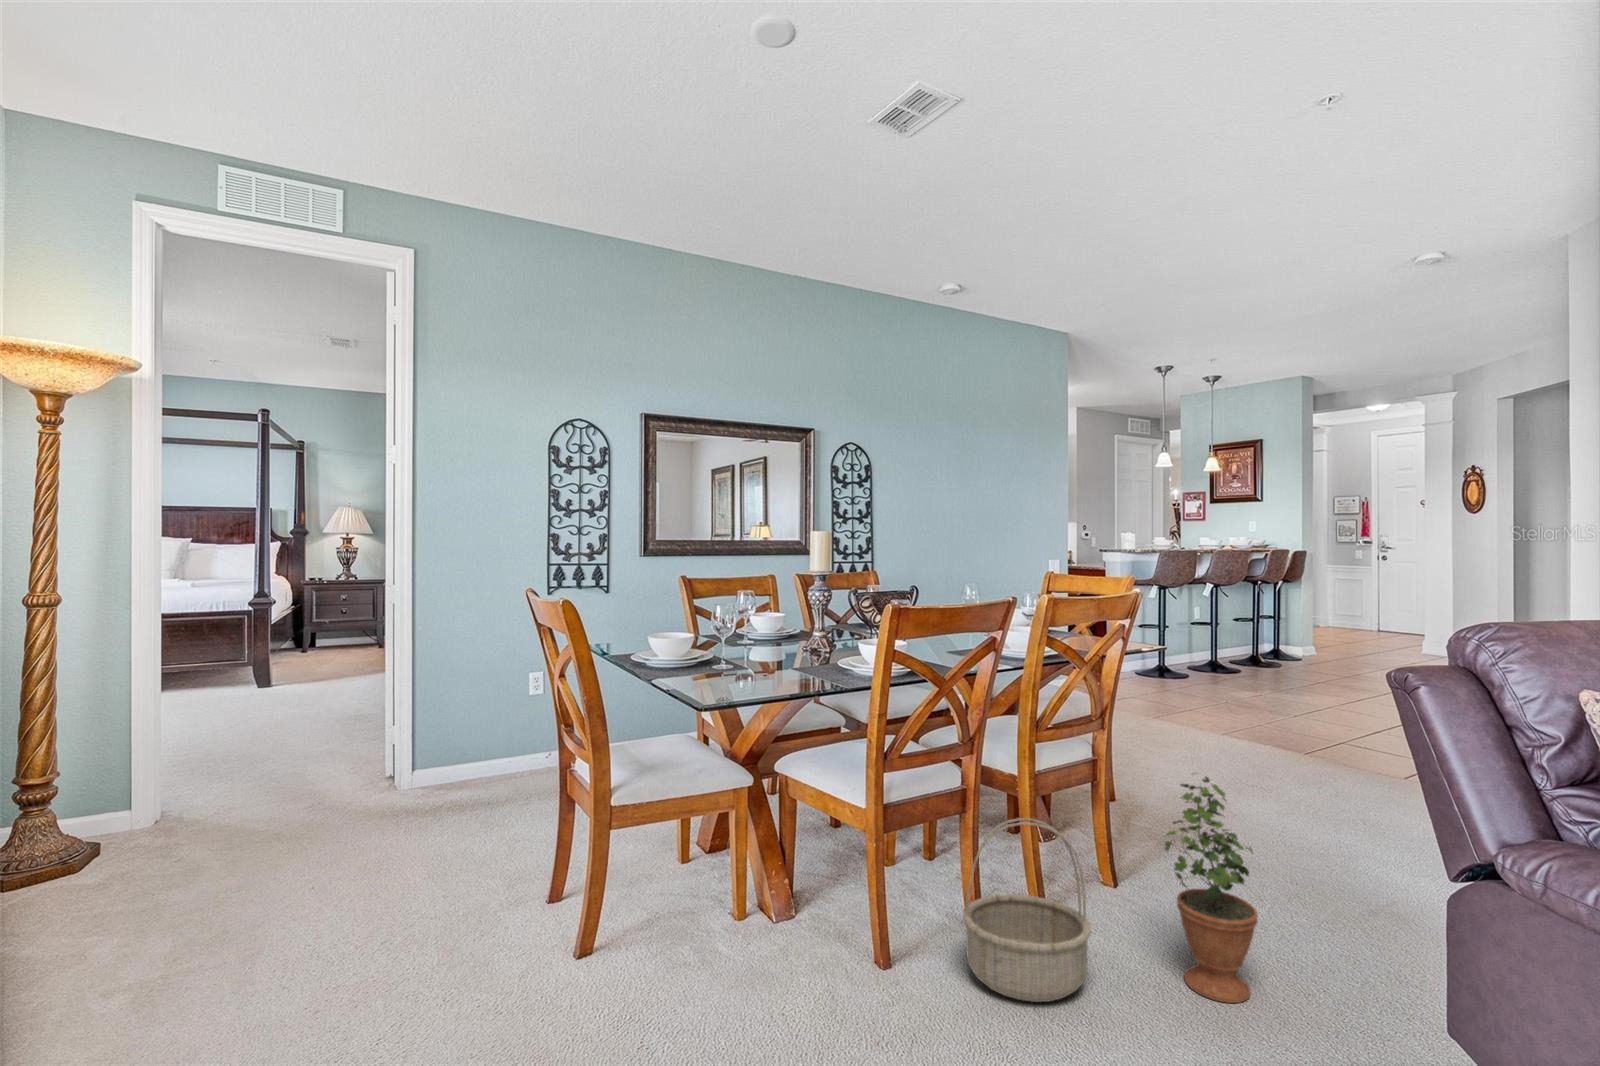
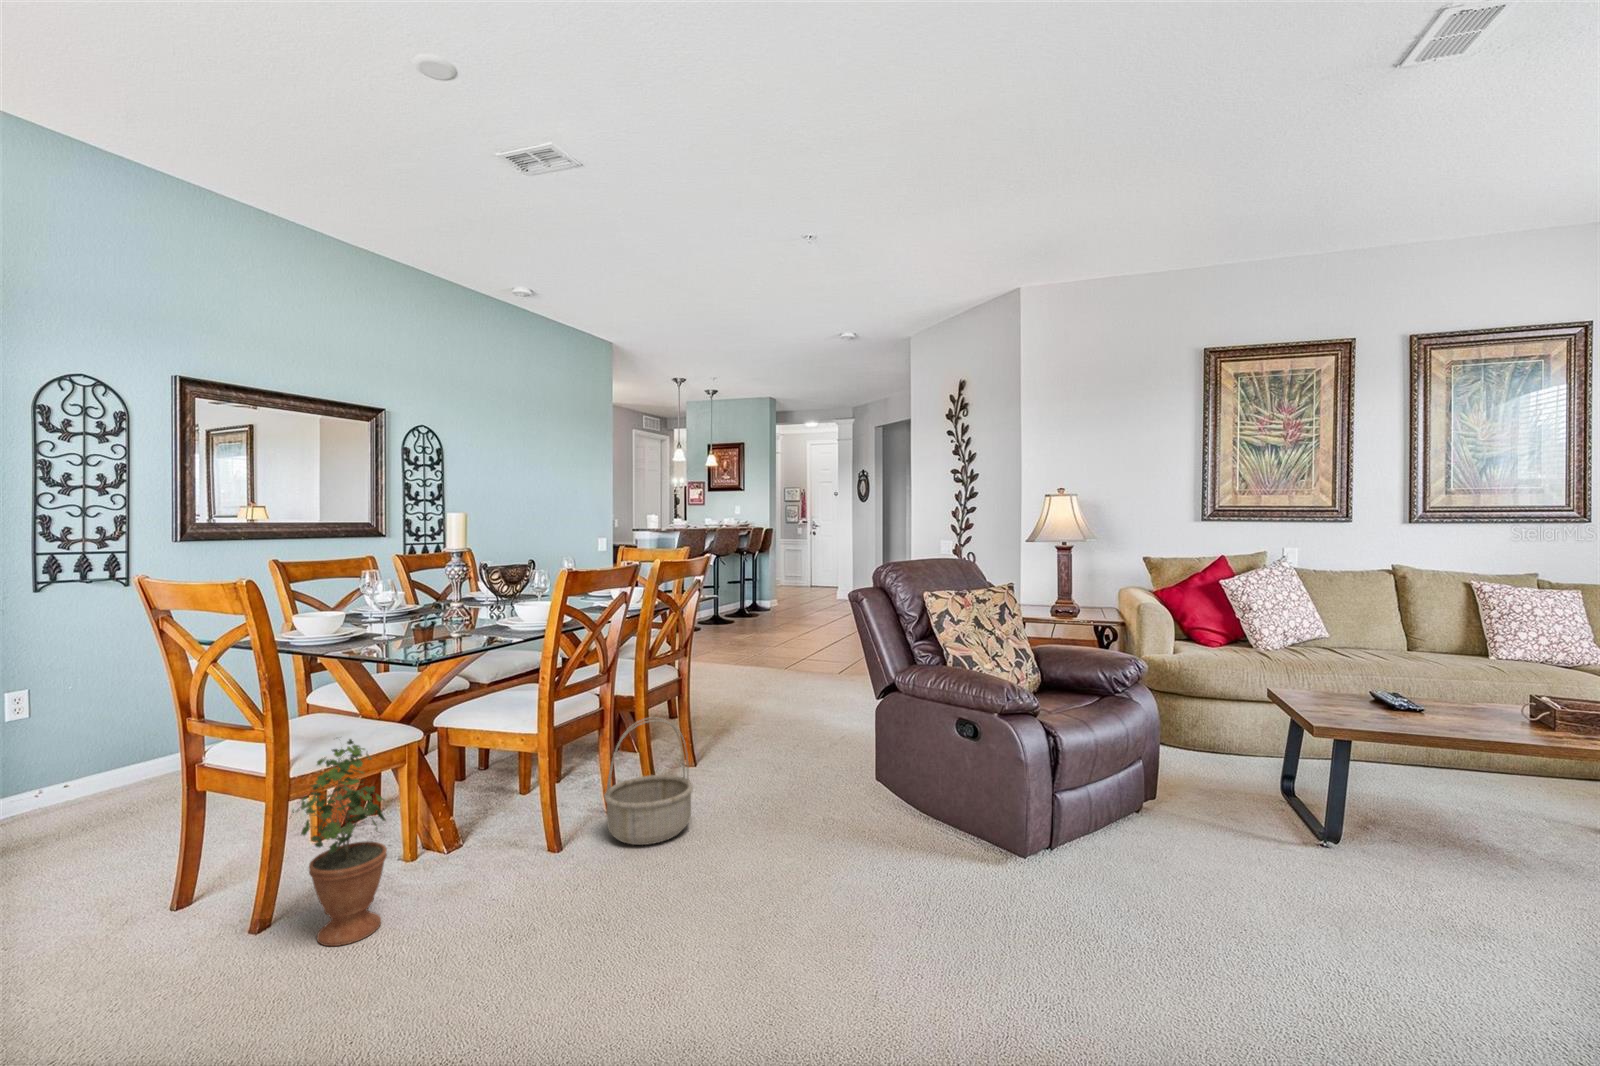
potted plant: present [1165,777,1258,1003] -> present [289,739,387,946]

